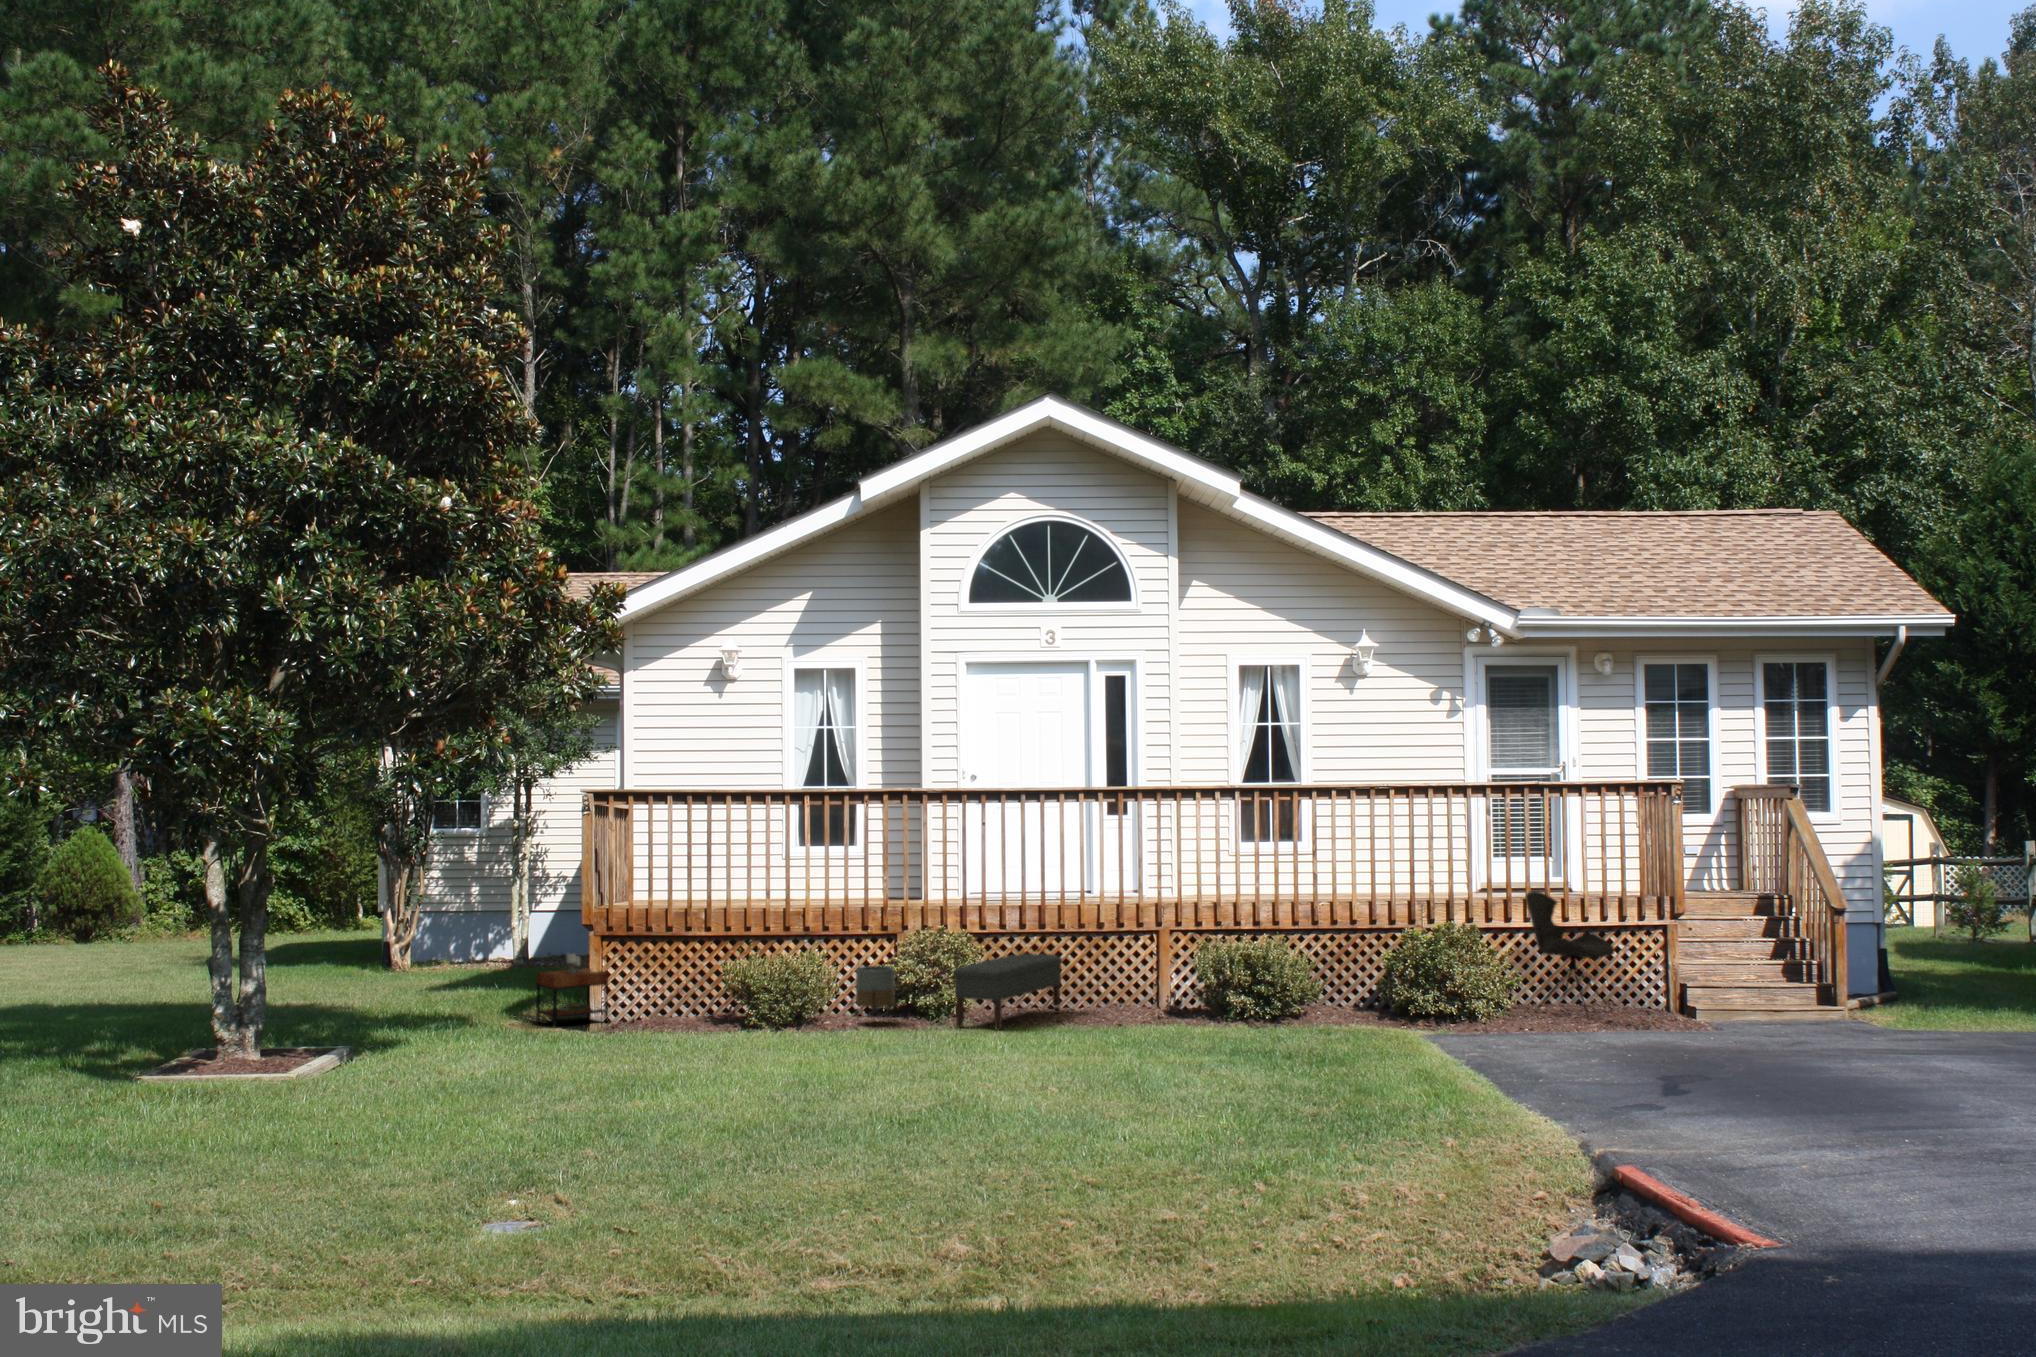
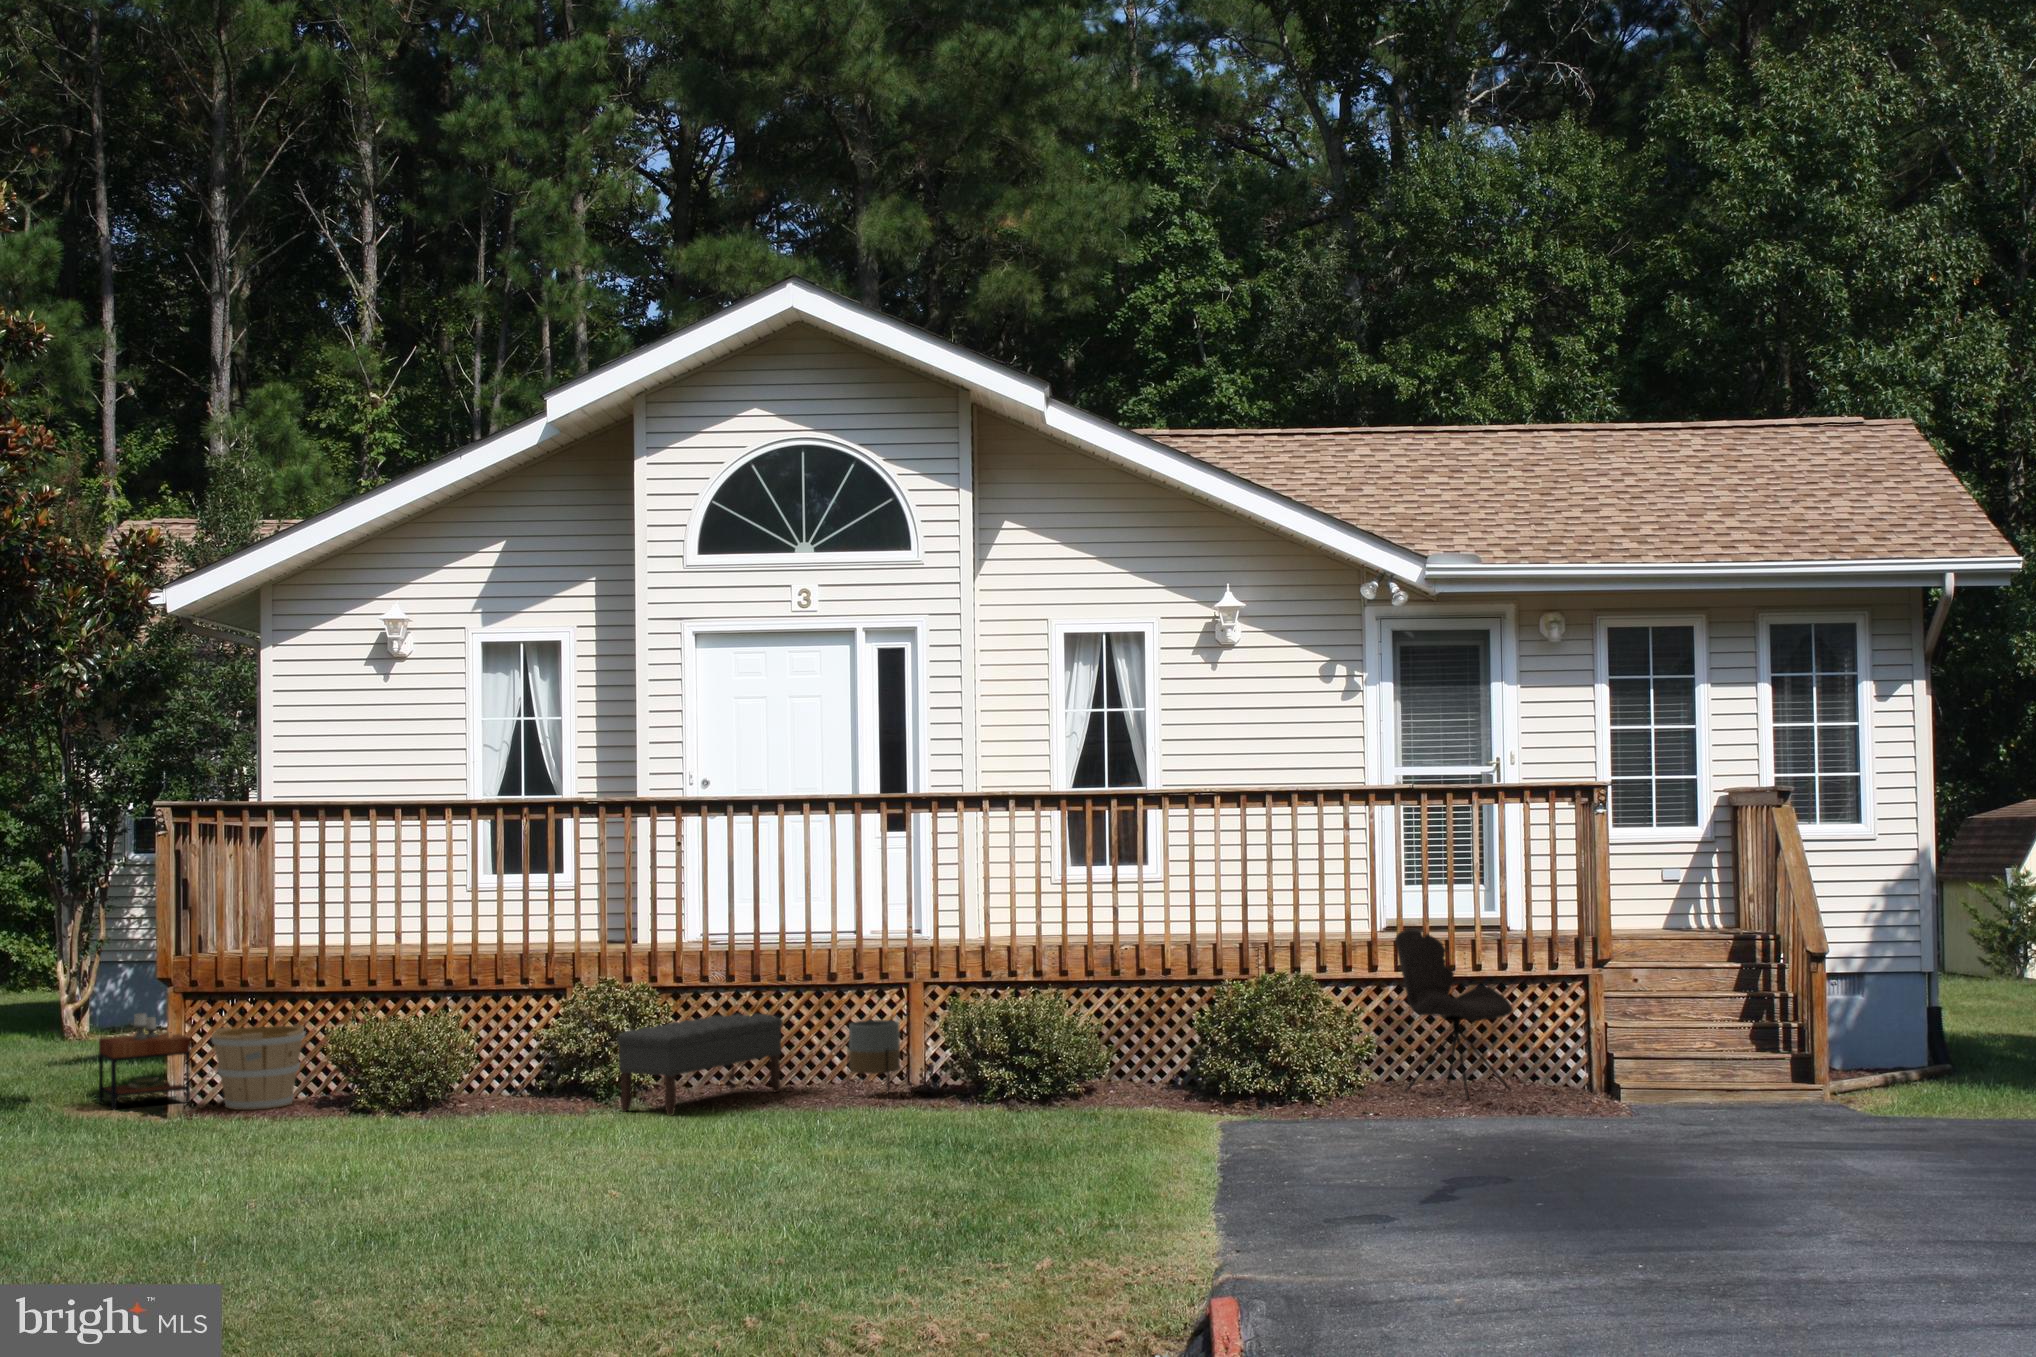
wooden bucket: none [630,962,700,1027] -> present [211,1024,305,1110]
planter: present [856,966,895,1008] -> present [847,1020,900,1092]

